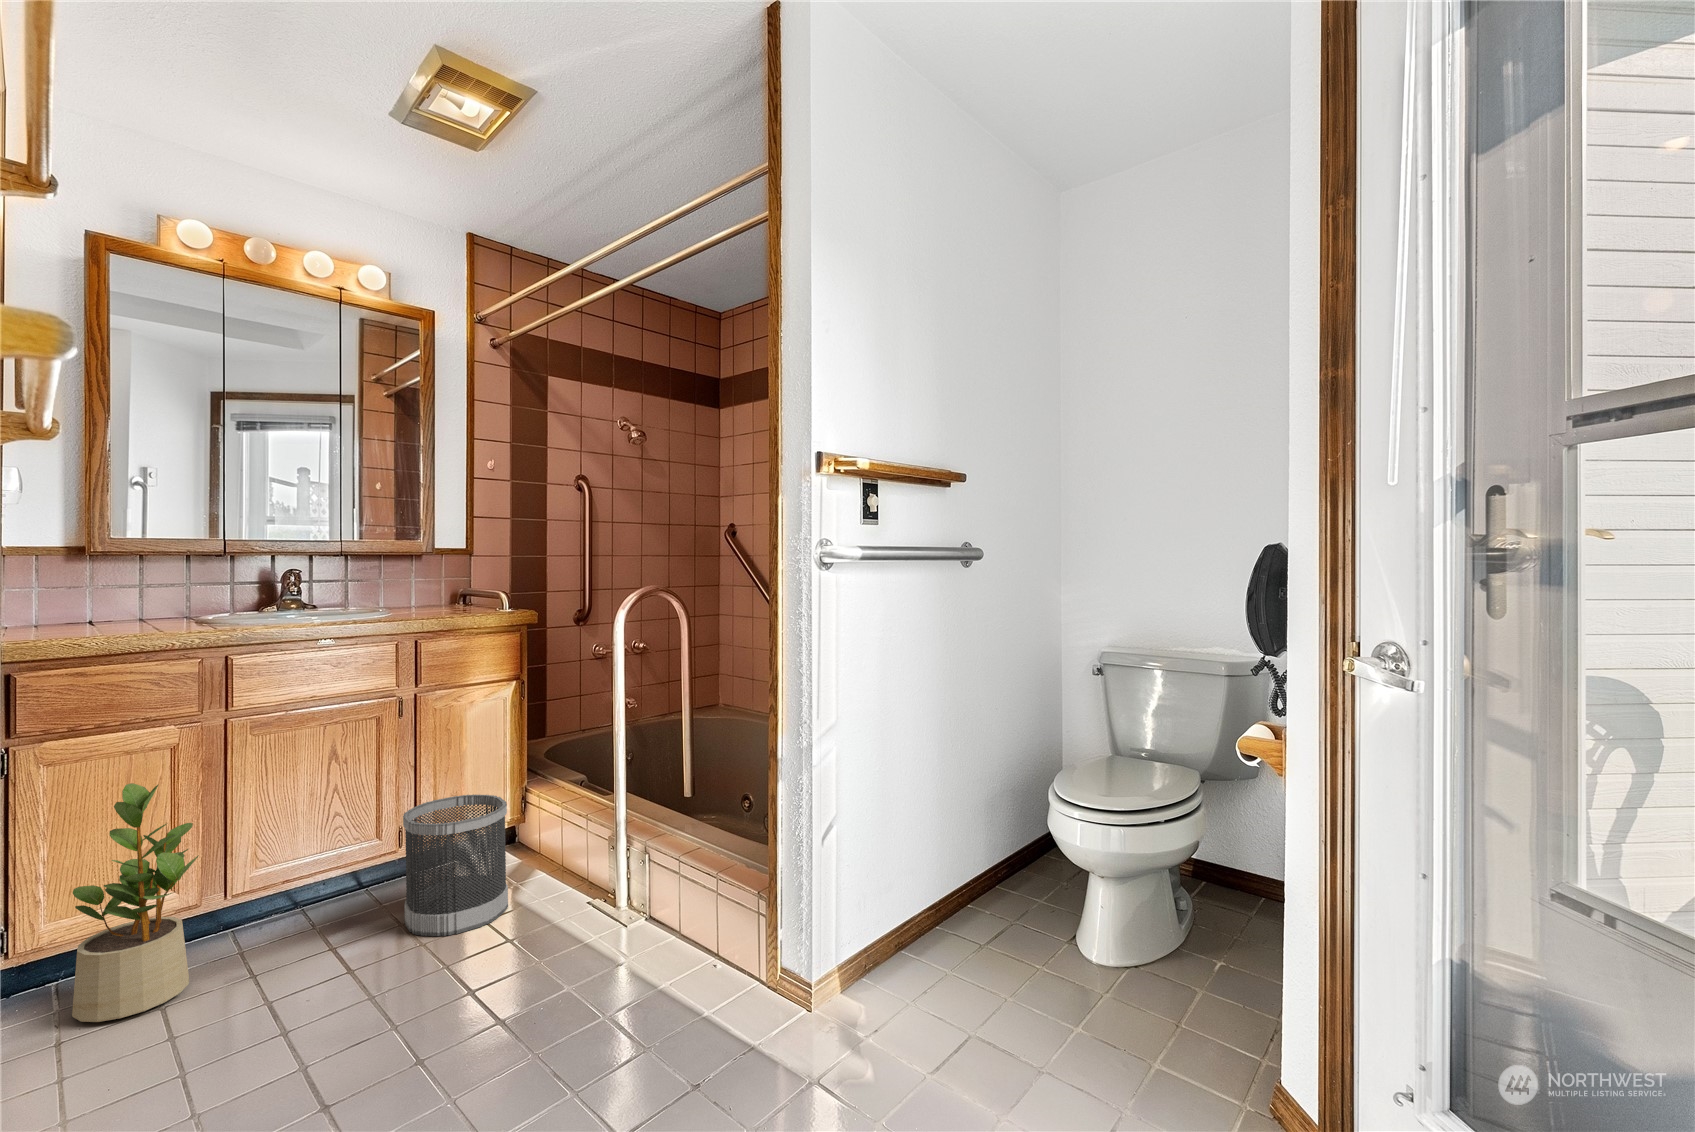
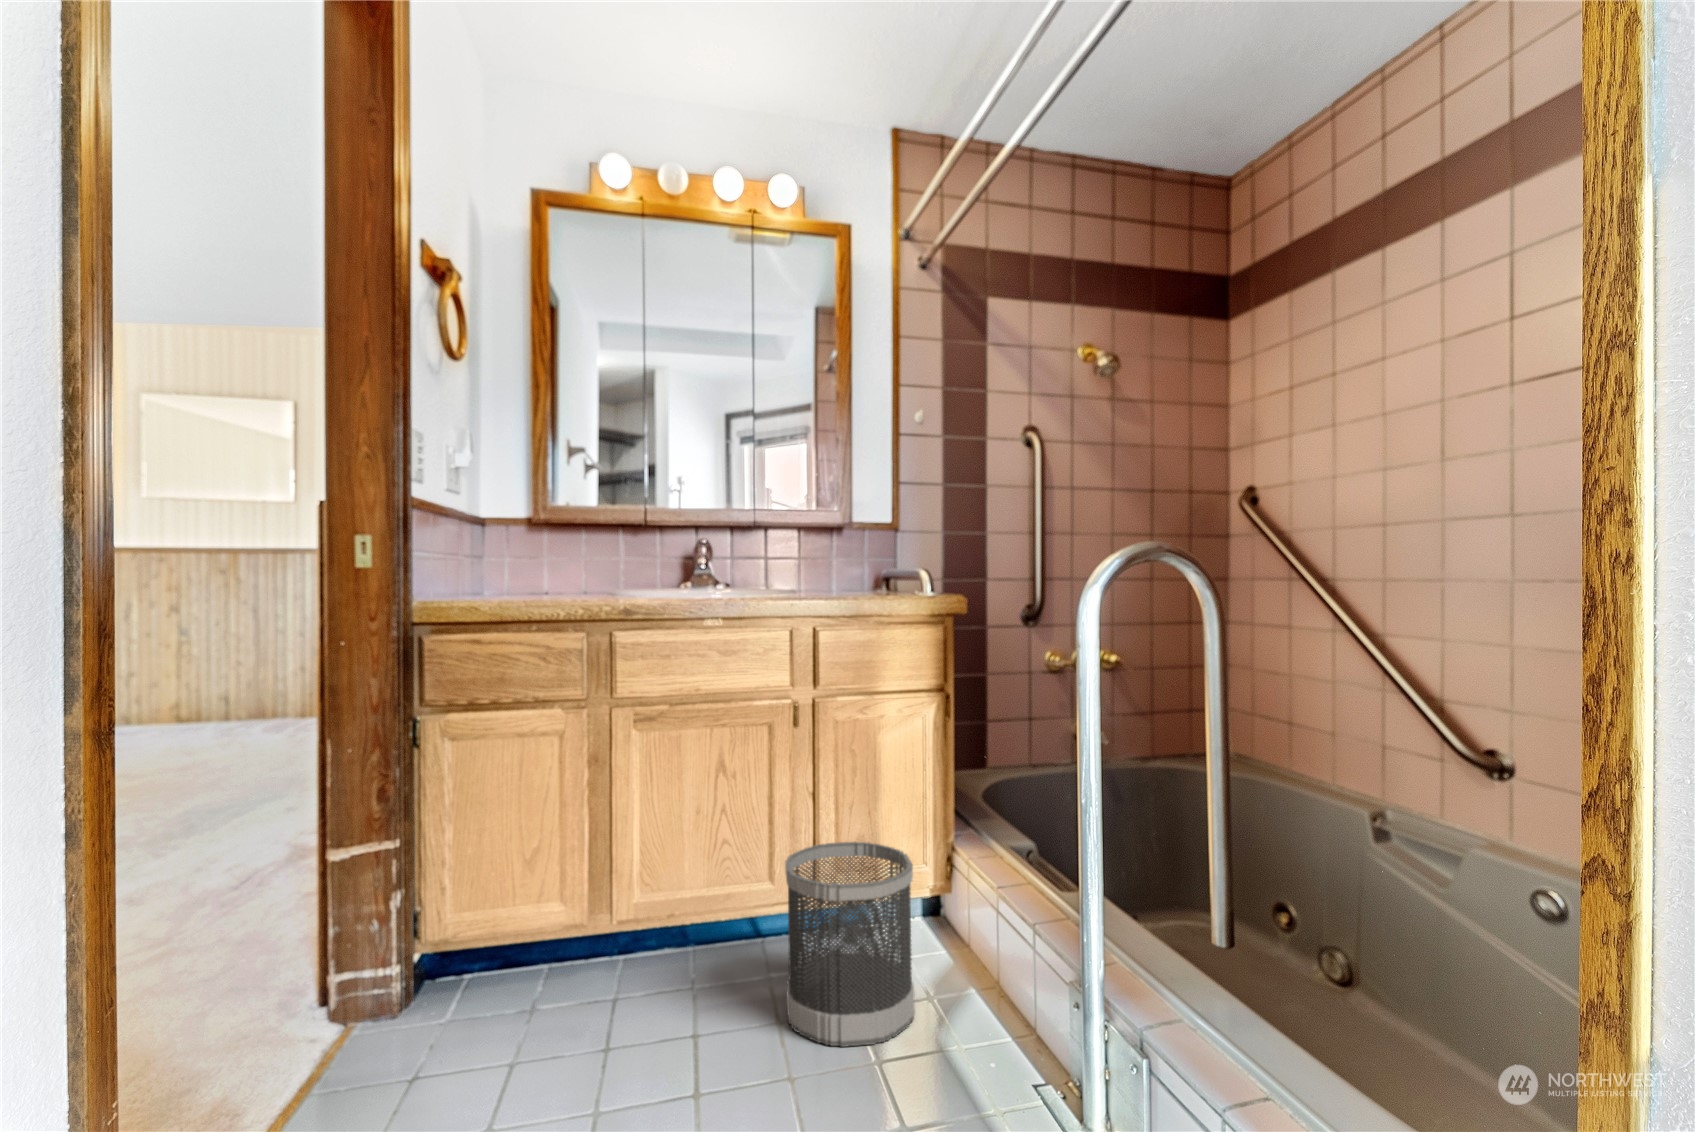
potted plant: present [72,783,199,1022] -> none [448,773,574,1054]

